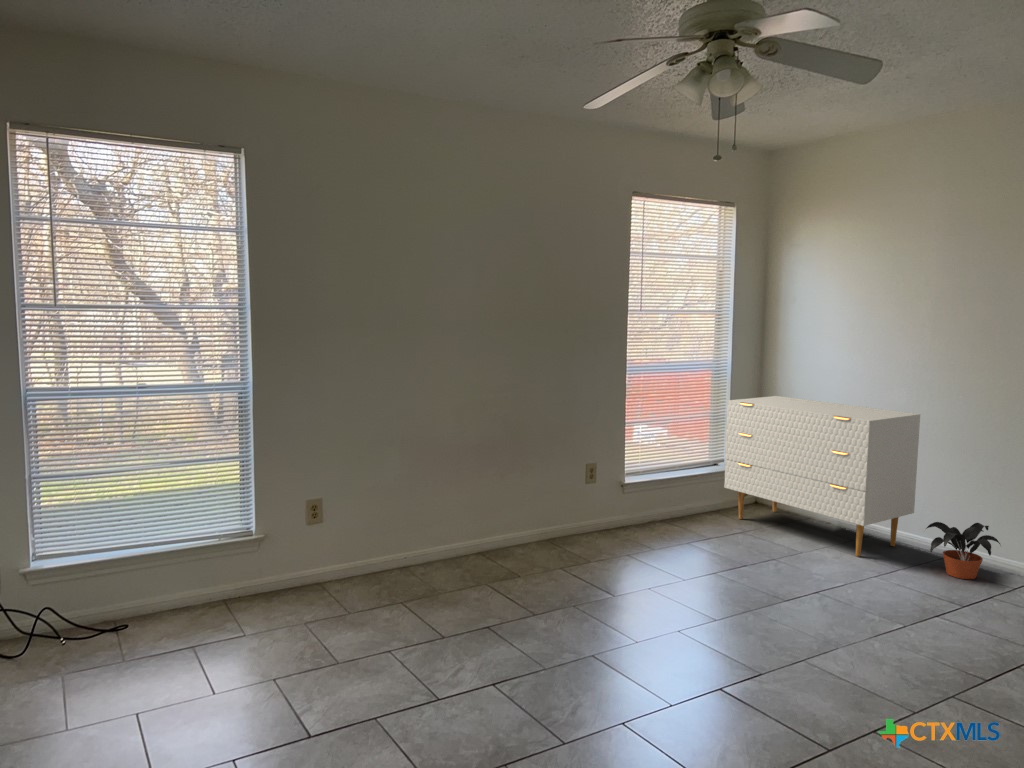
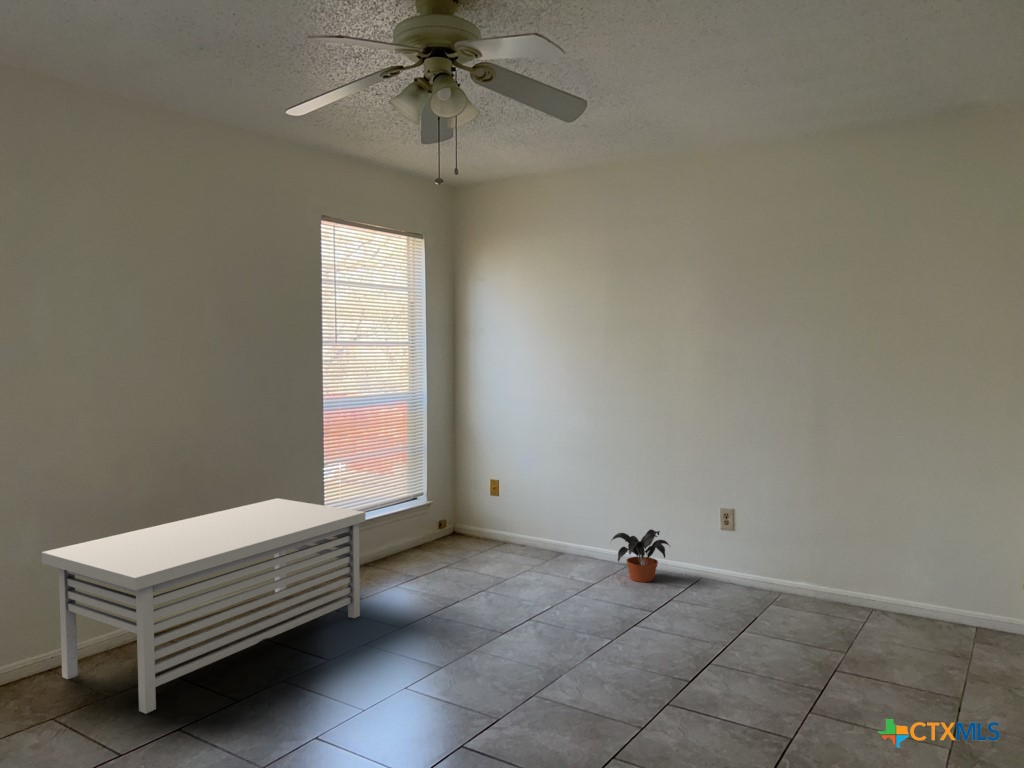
dresser: present [724,396,920,557] -> none [426,426,599,575]
storage bench: none [400,451,657,612] -> present [42,498,366,714]

